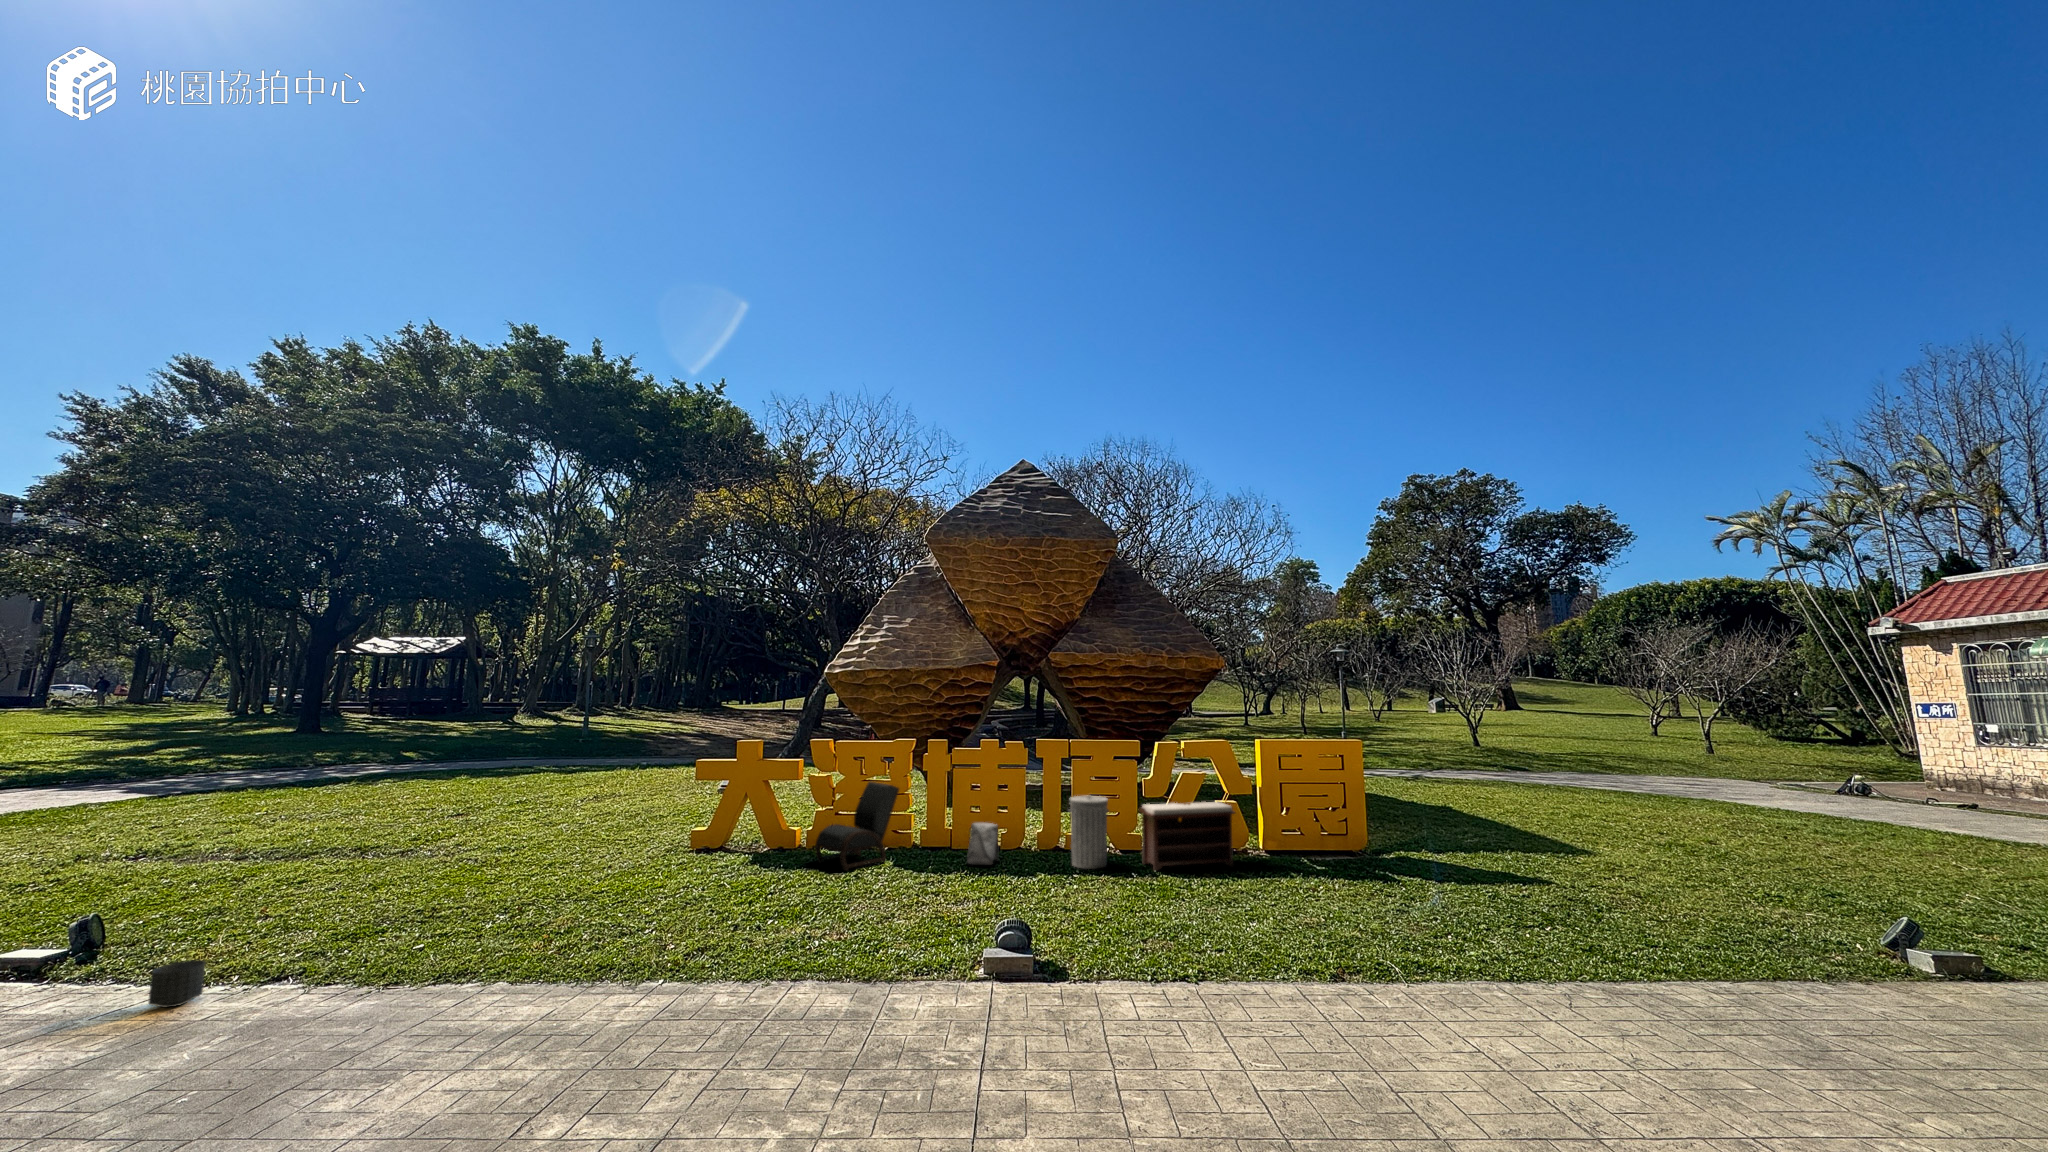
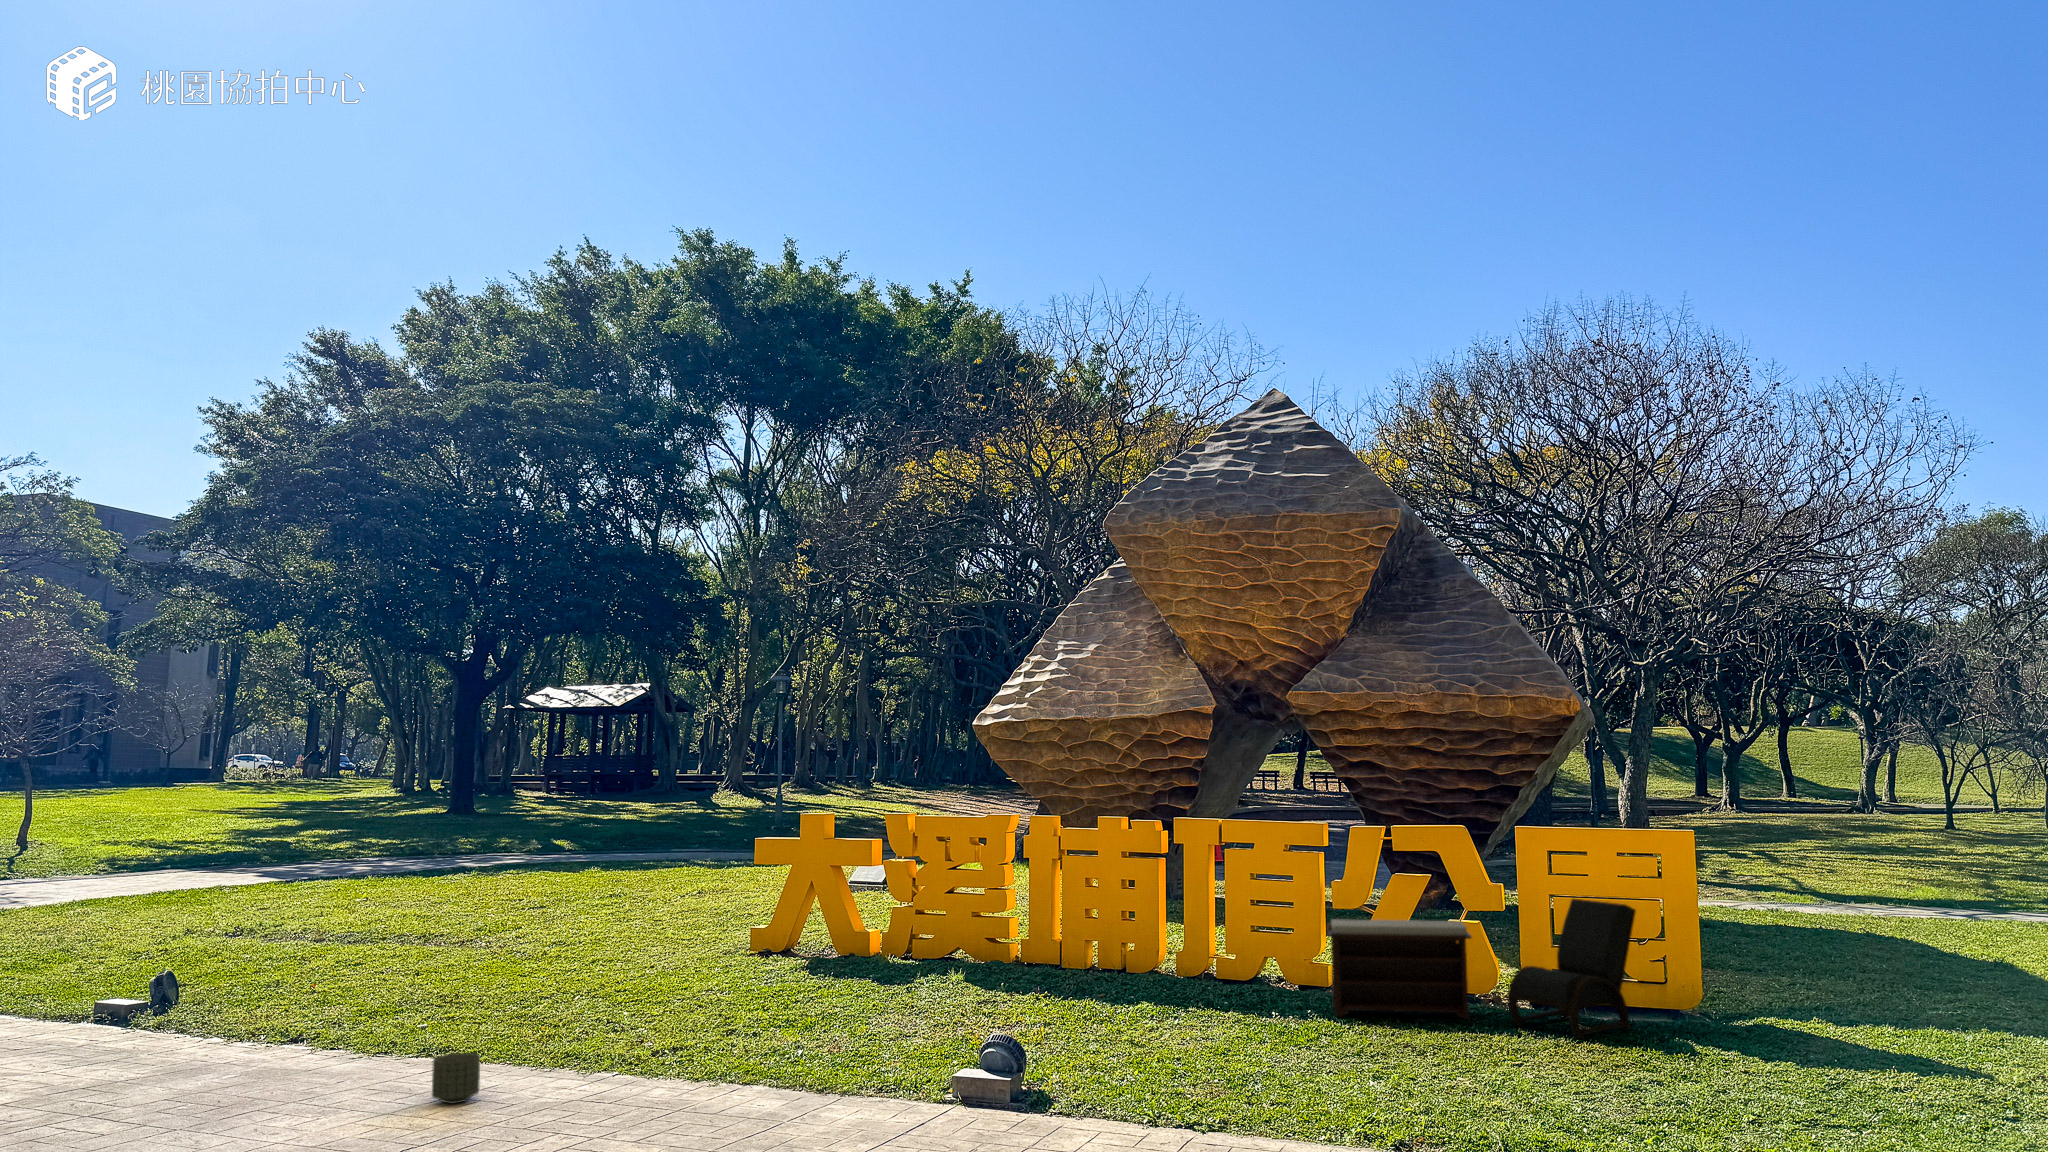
lounge chair: present [815,782,899,871] -> present [1508,899,1636,1039]
trash can: present [1068,795,1109,869] -> none [1219,902,1279,1009]
backpack: present [967,823,998,865] -> none [1079,936,1132,995]
planter: present [148,960,206,1007] -> present [432,1053,480,1104]

